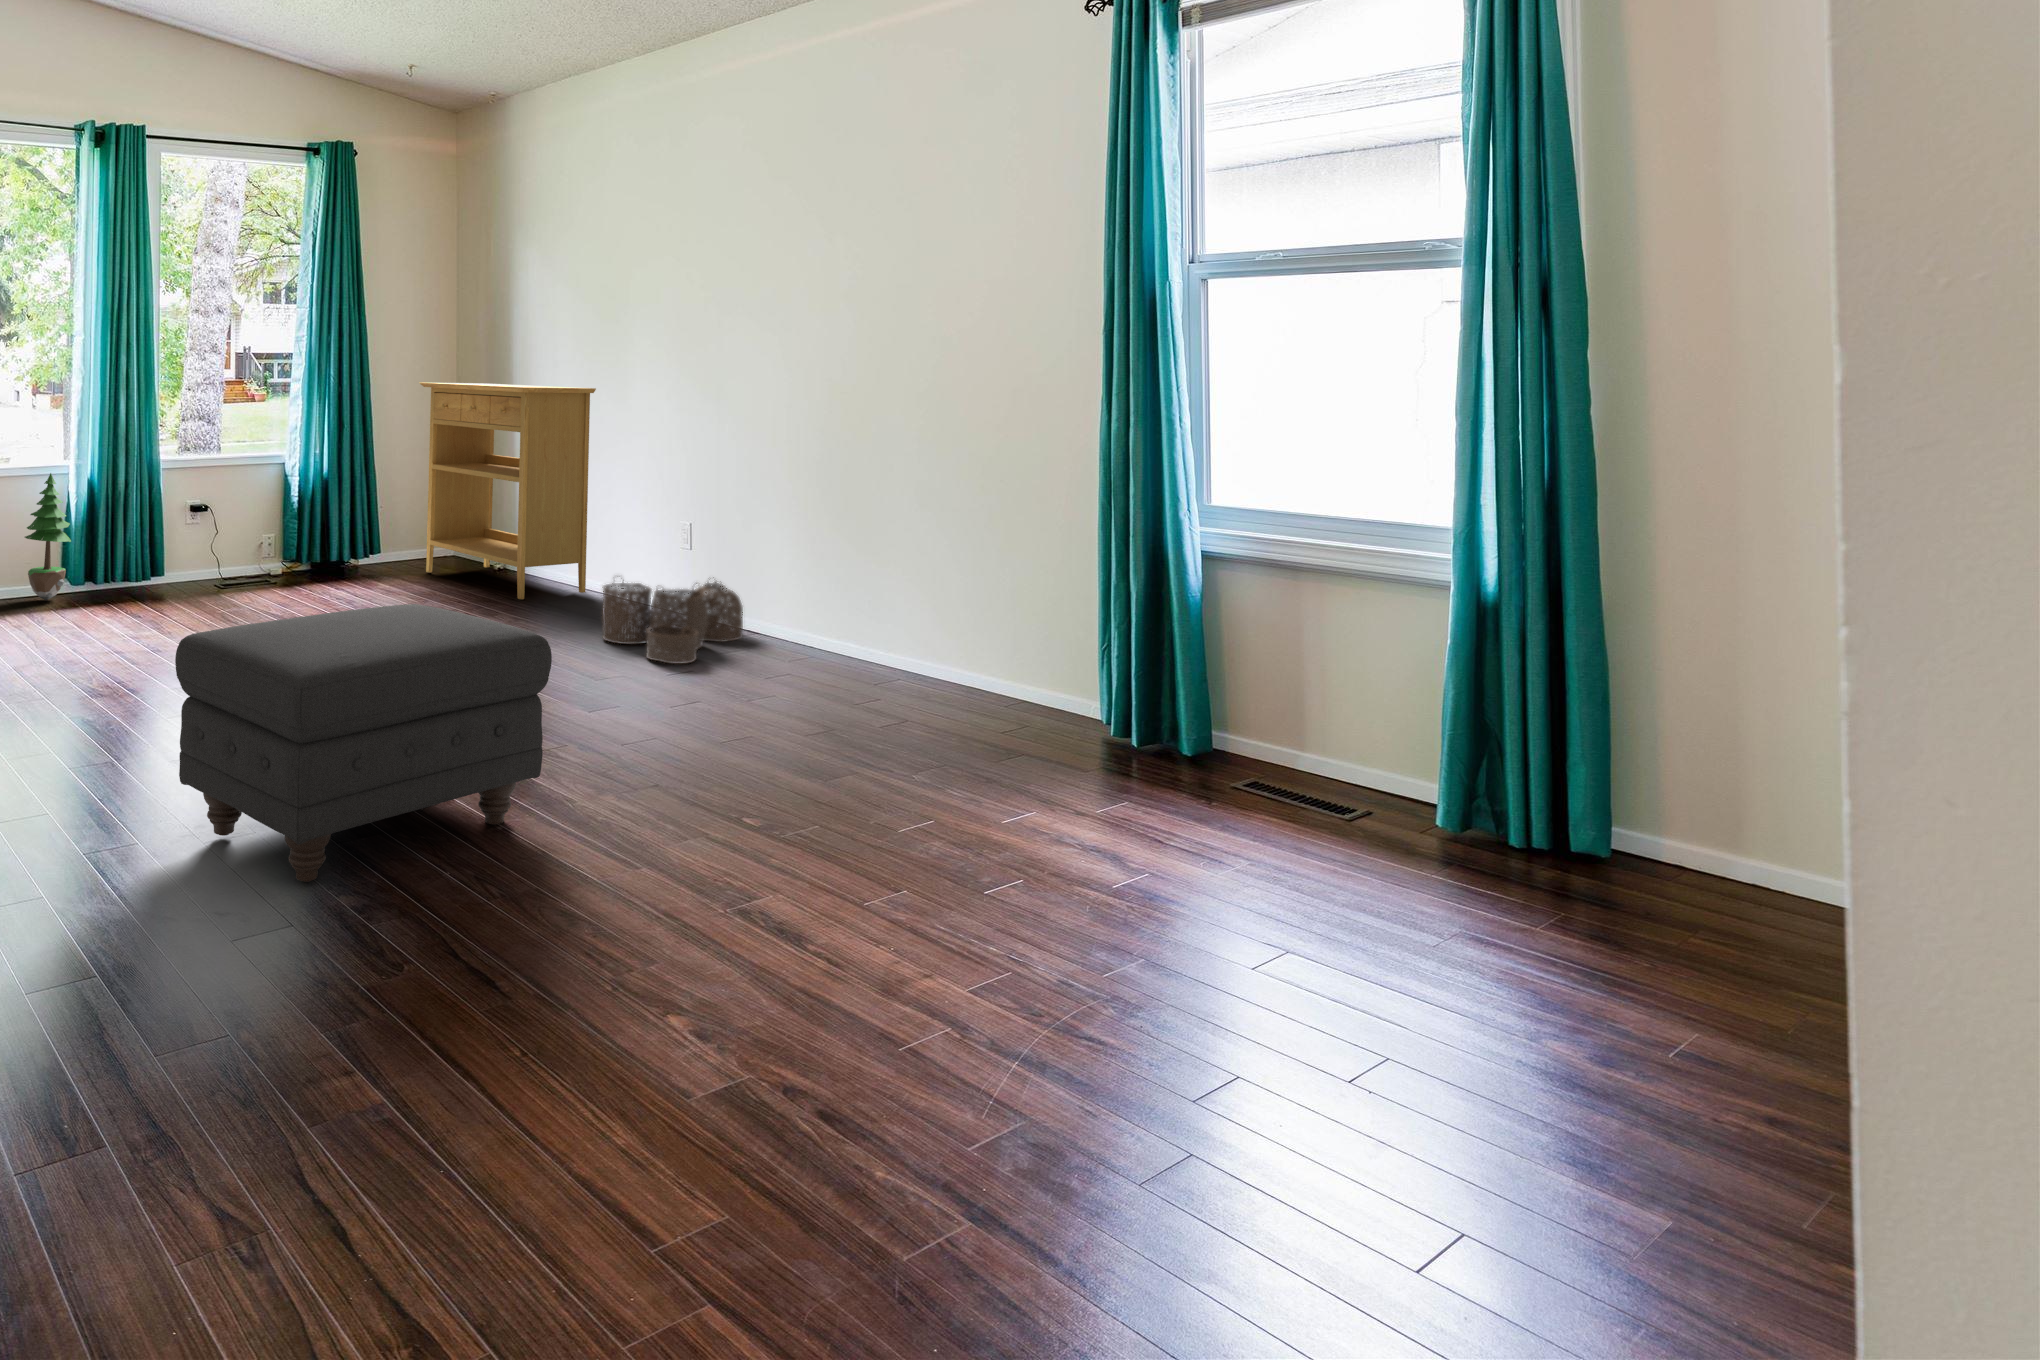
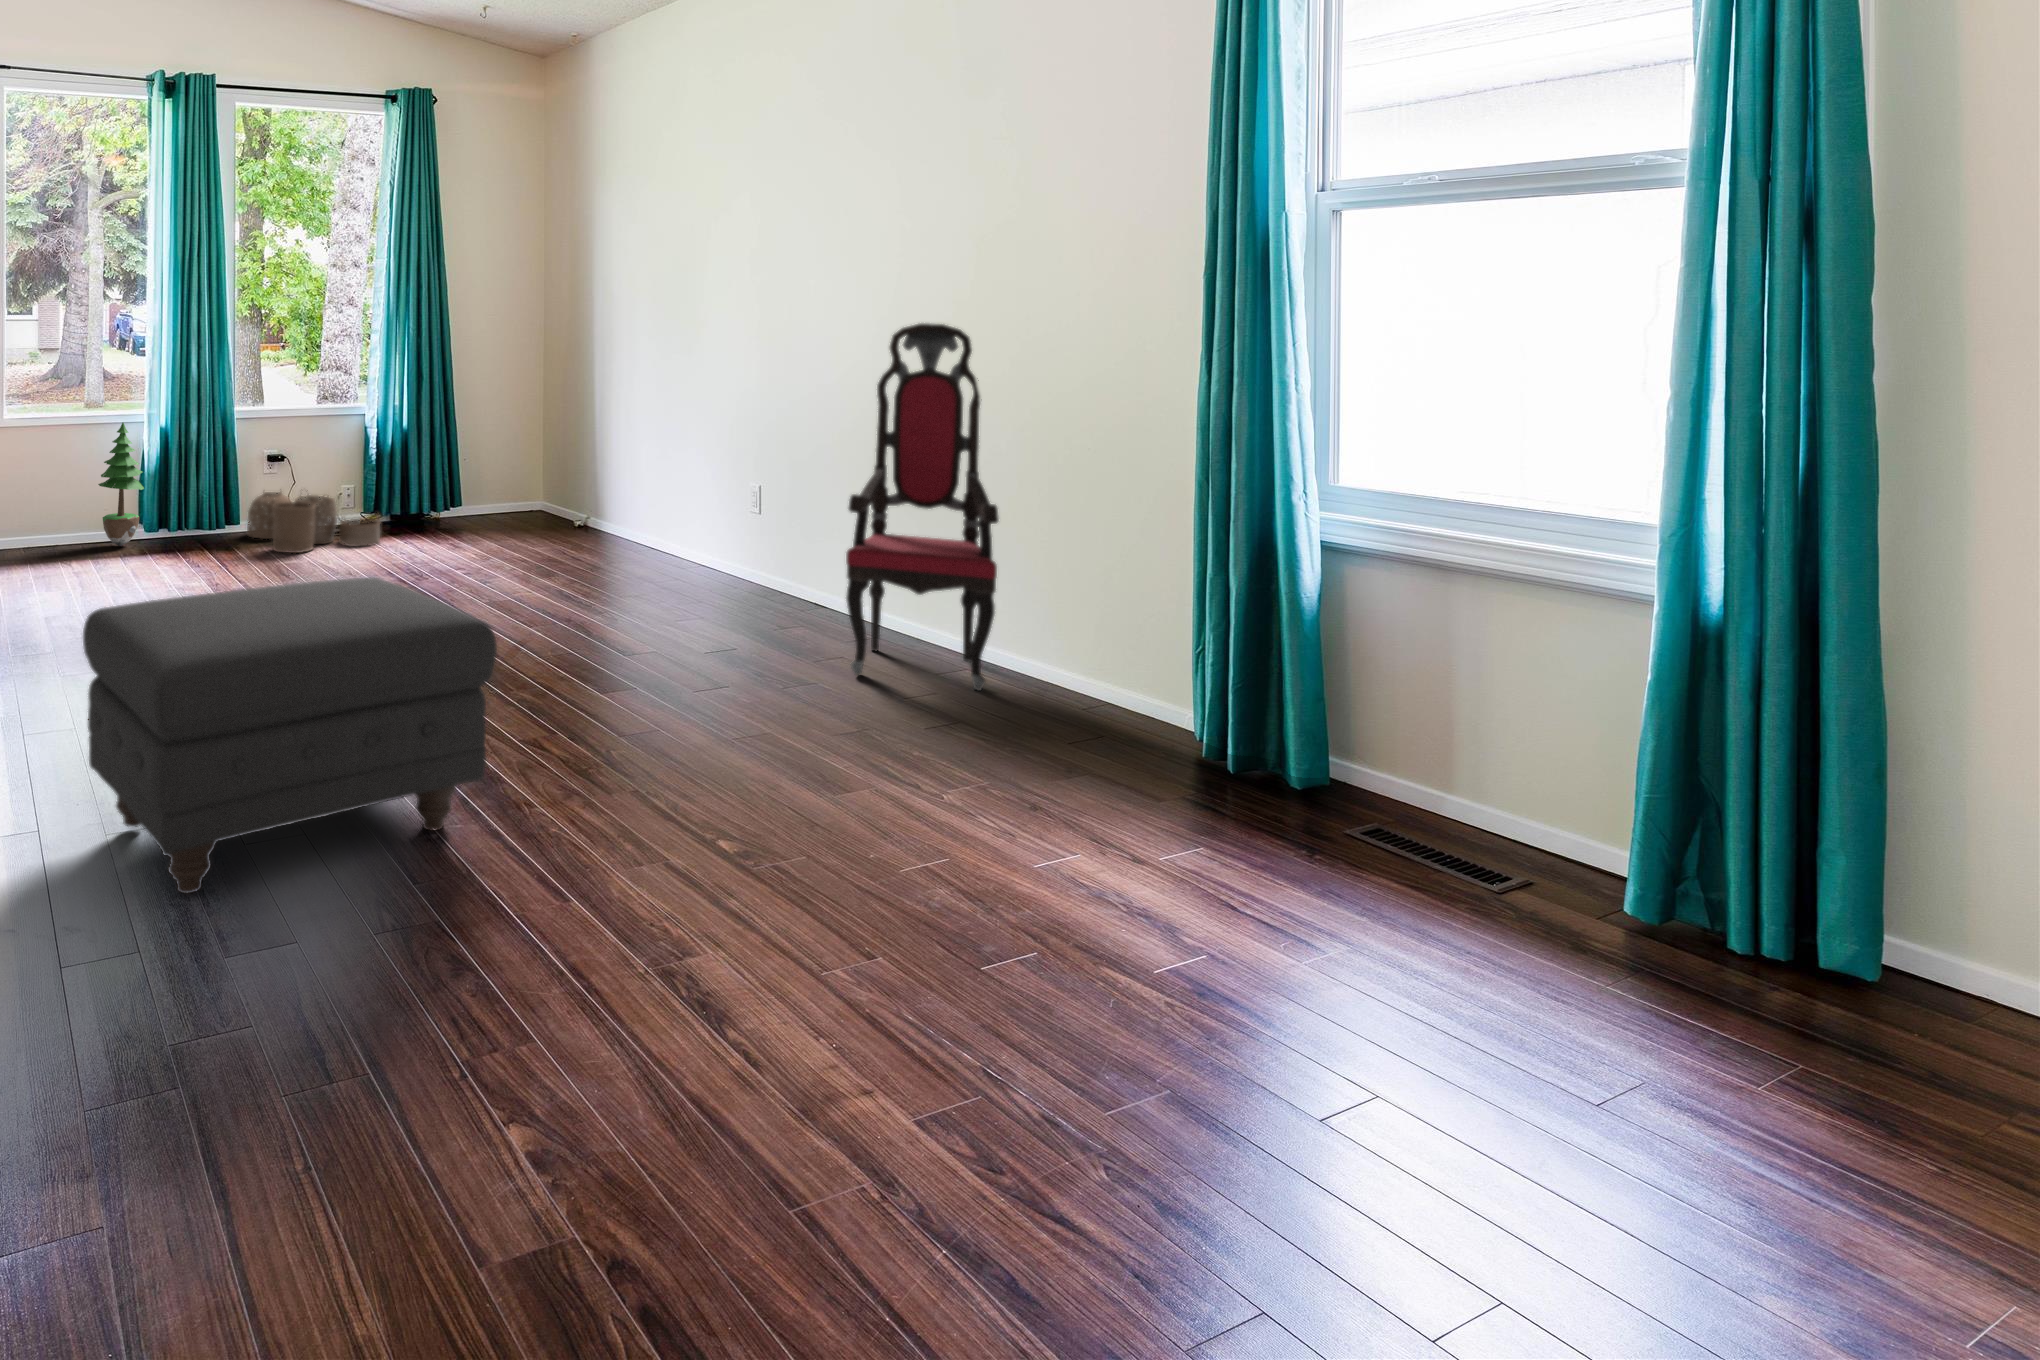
armchair: none [801,372,931,696] -> present [846,323,999,691]
console table: present [419,382,596,599] -> none [495,333,668,559]
woven basket: present [602,577,743,664] -> present [247,490,380,553]

